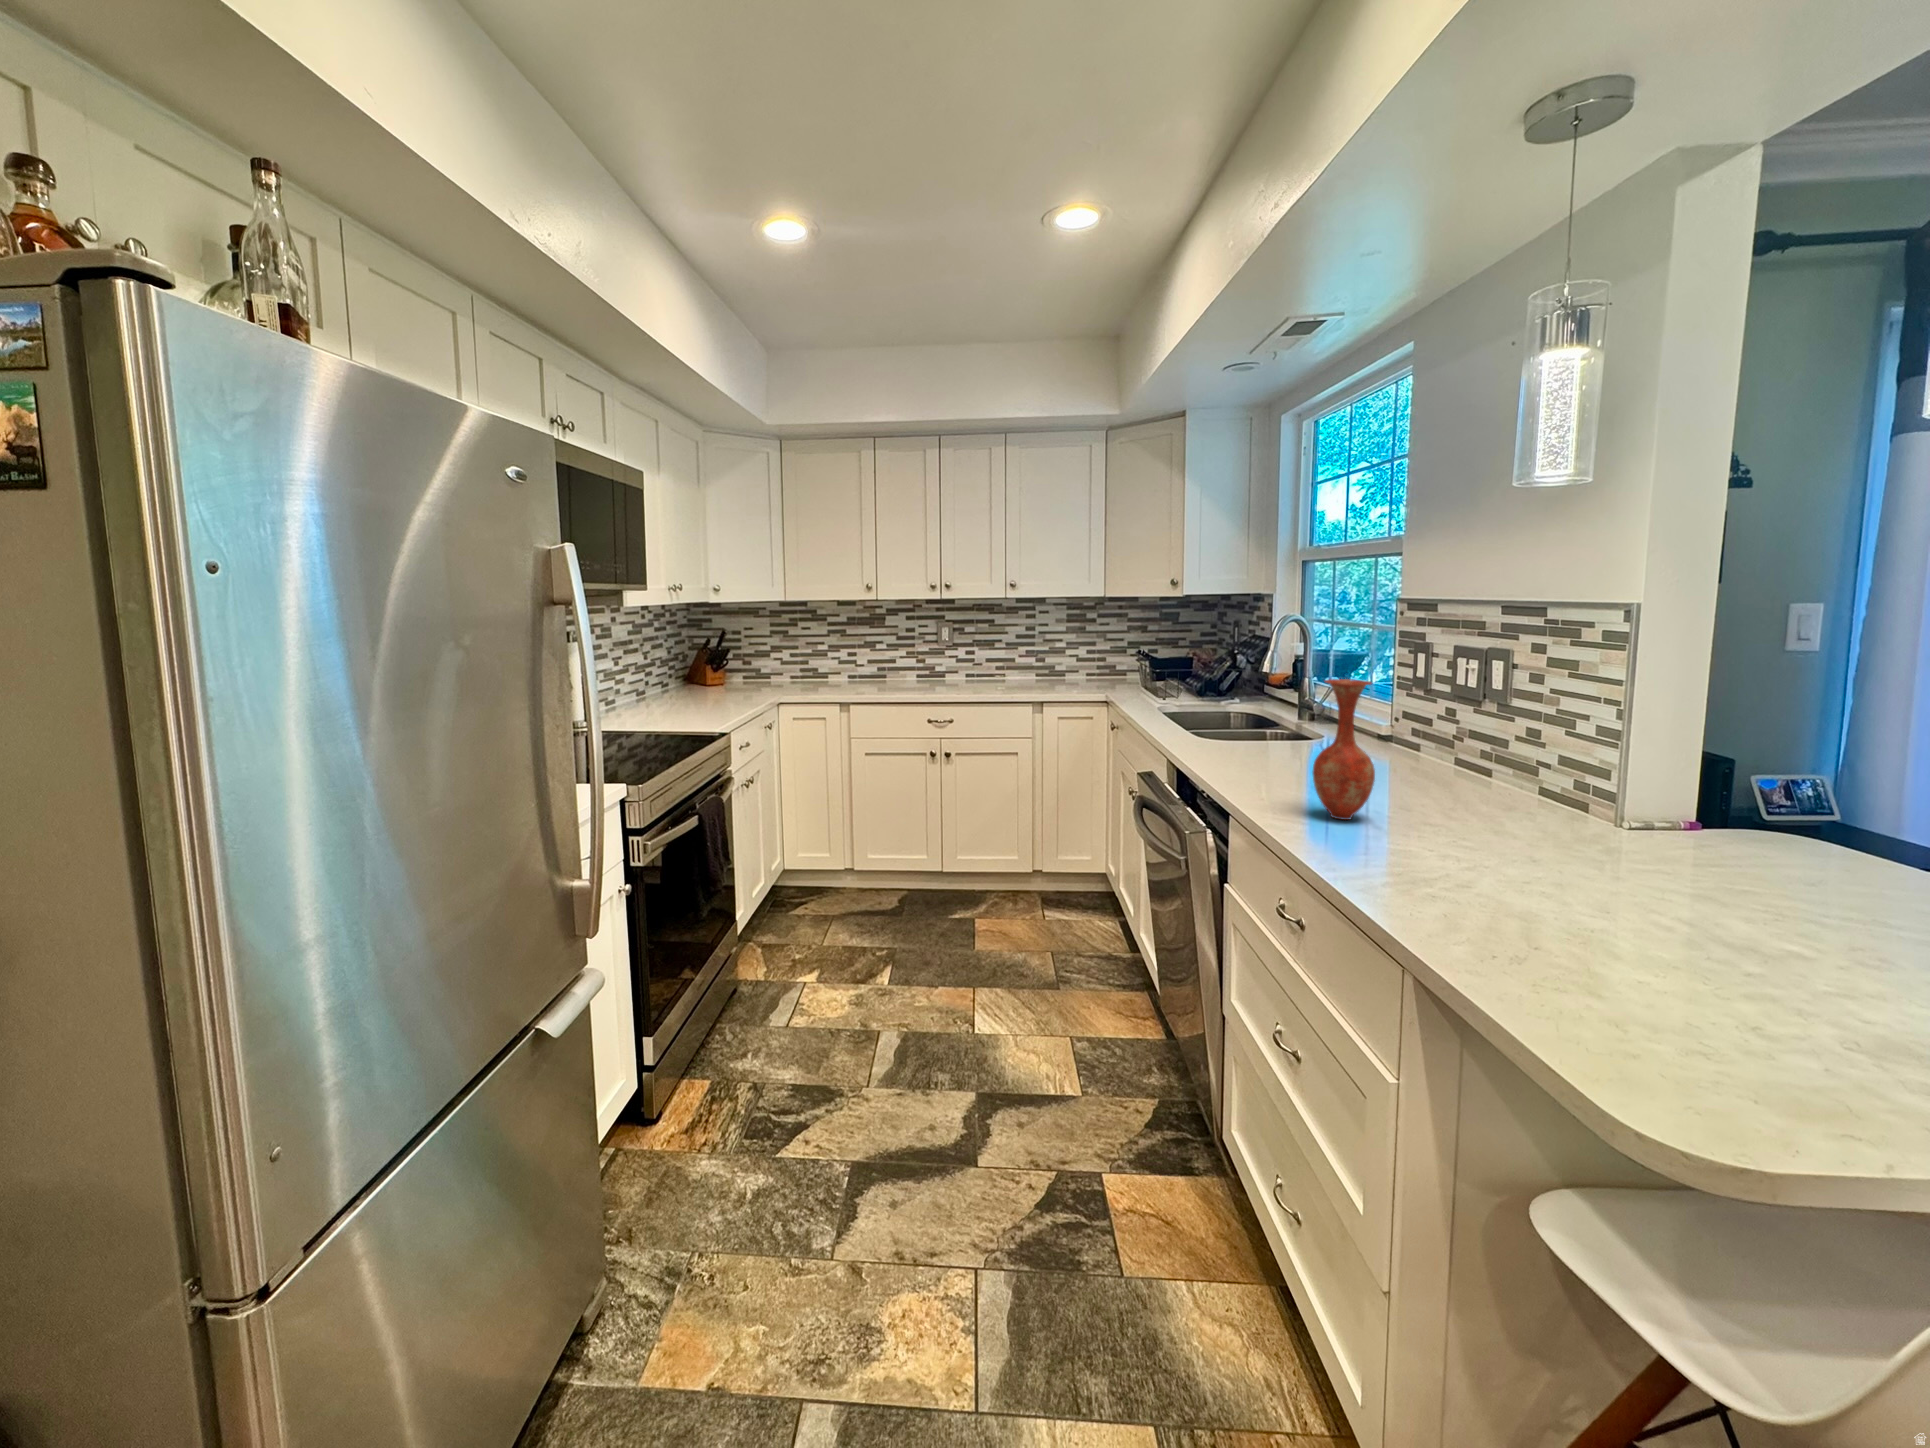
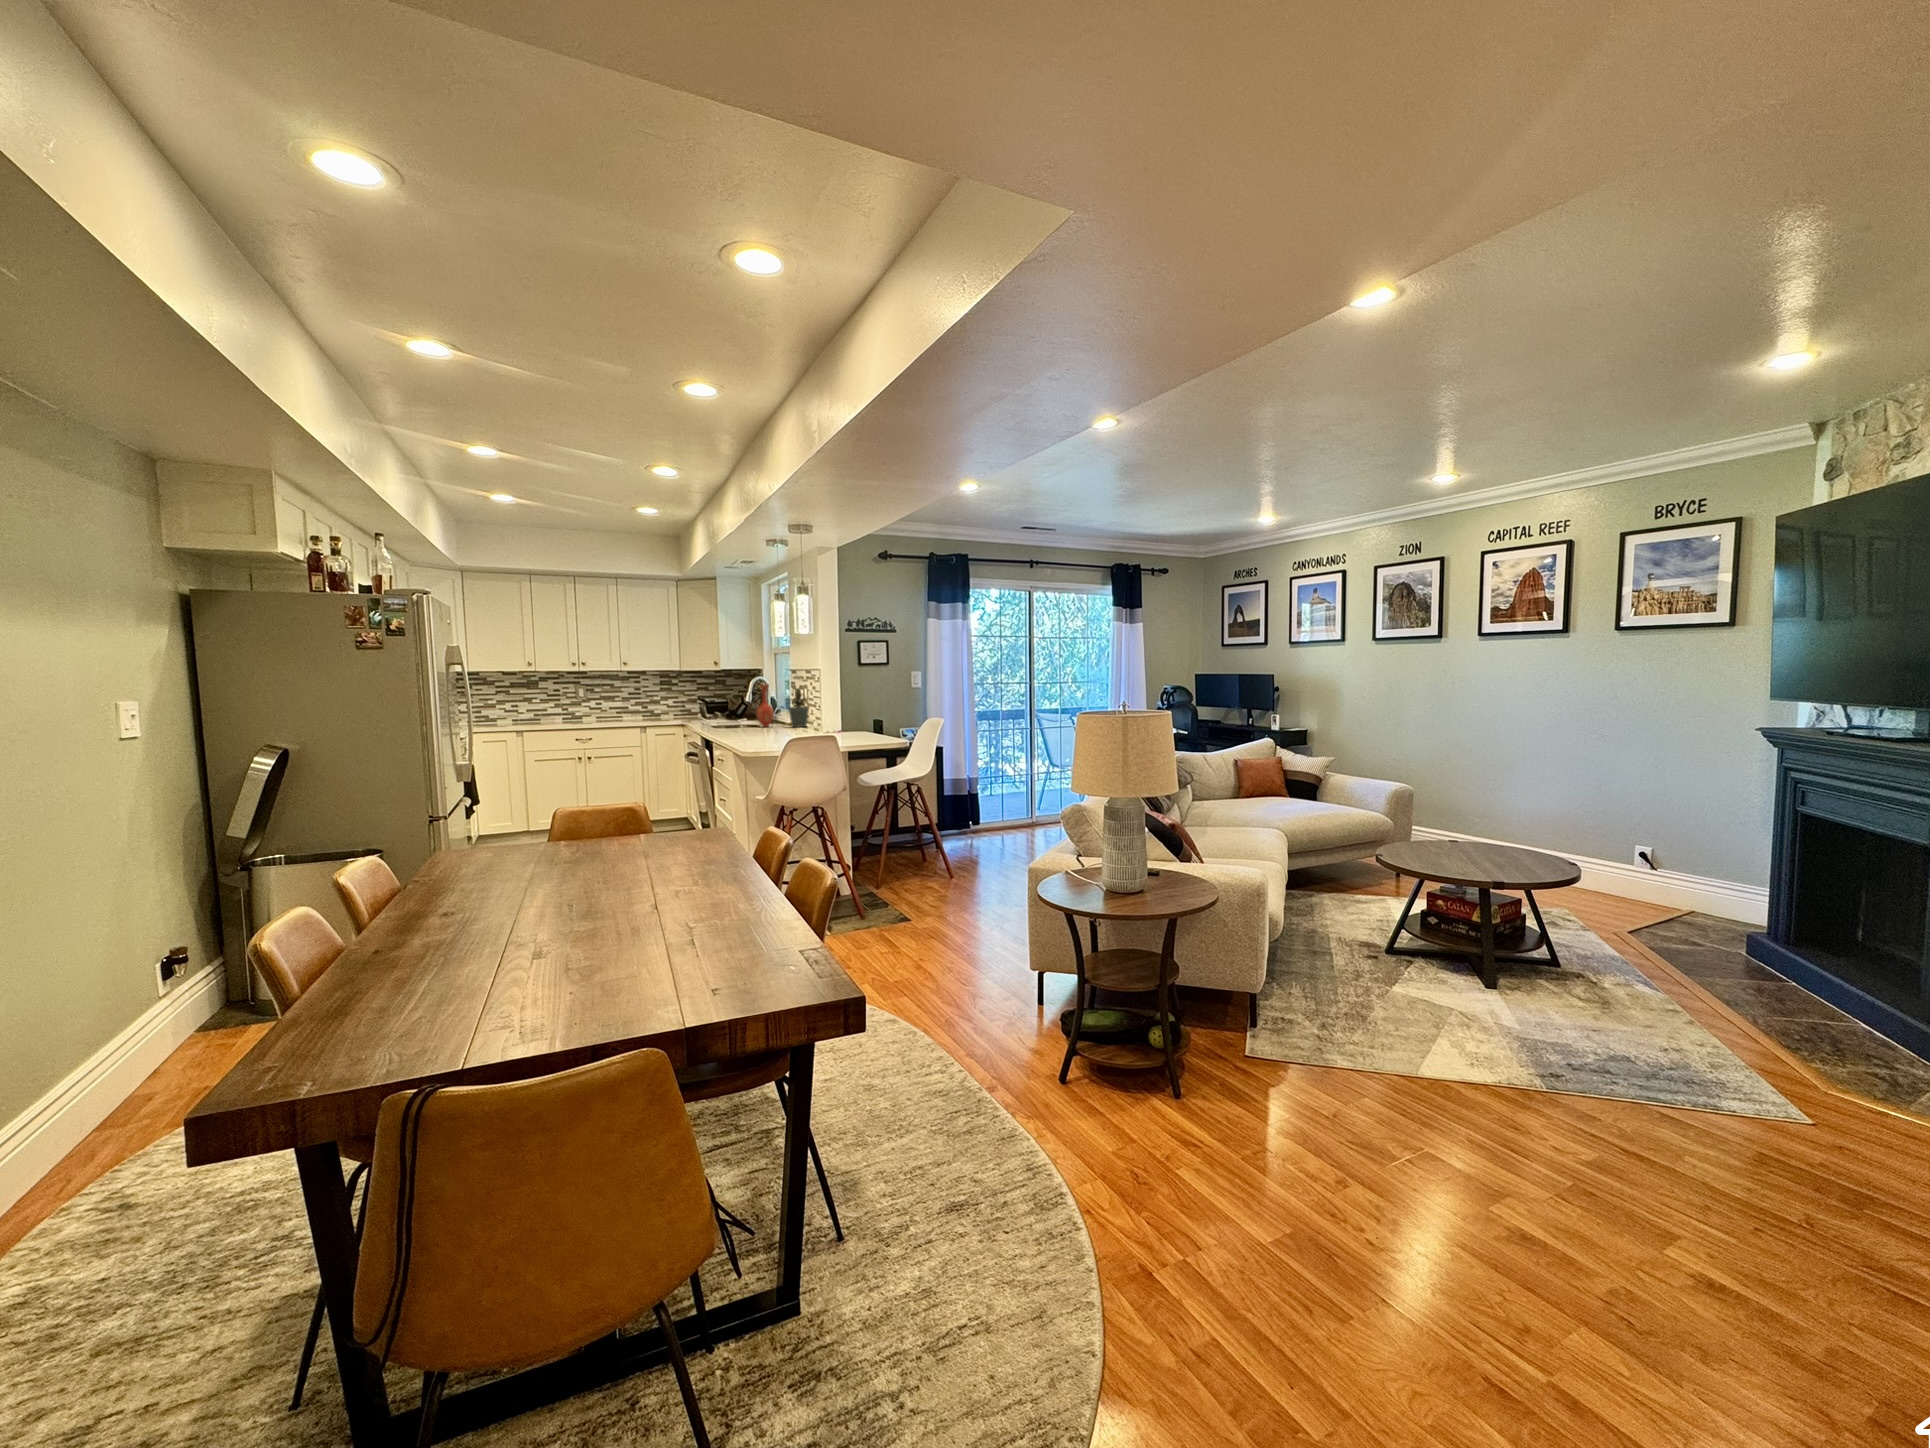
potted plant: none [1428,715,1553,858] -> present [789,688,809,727]

